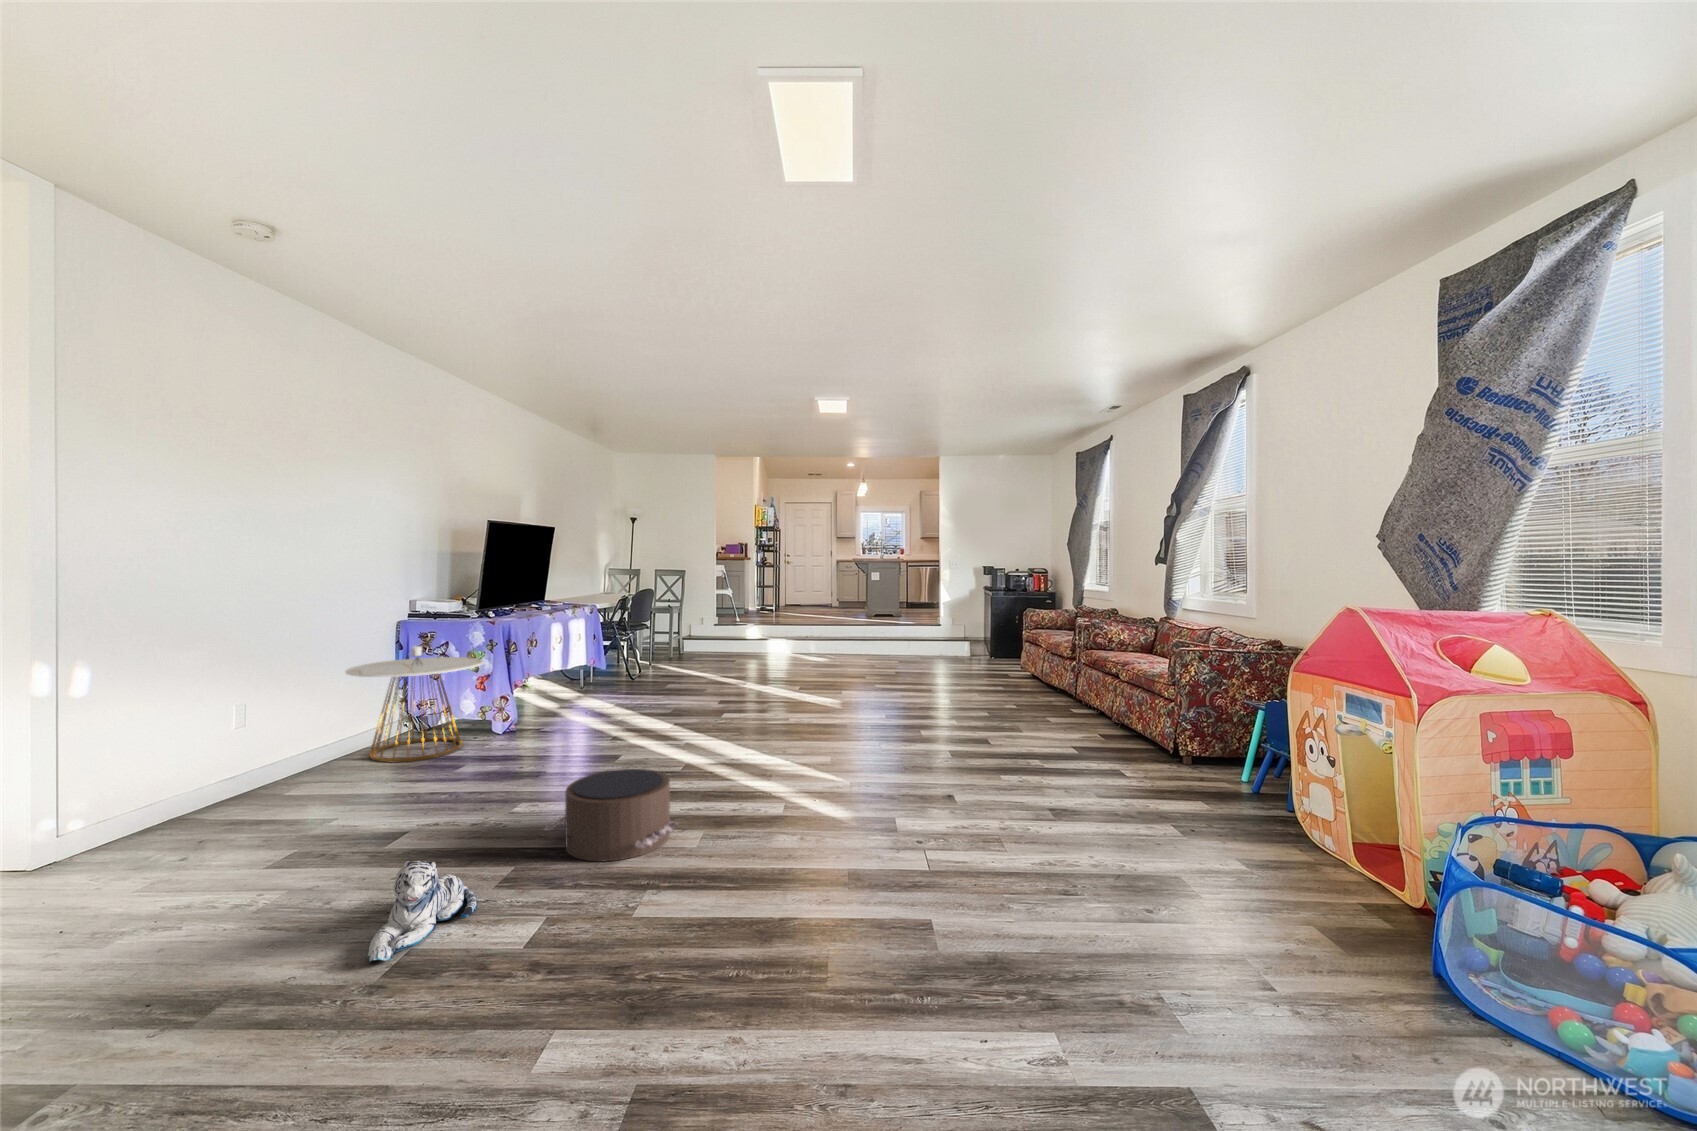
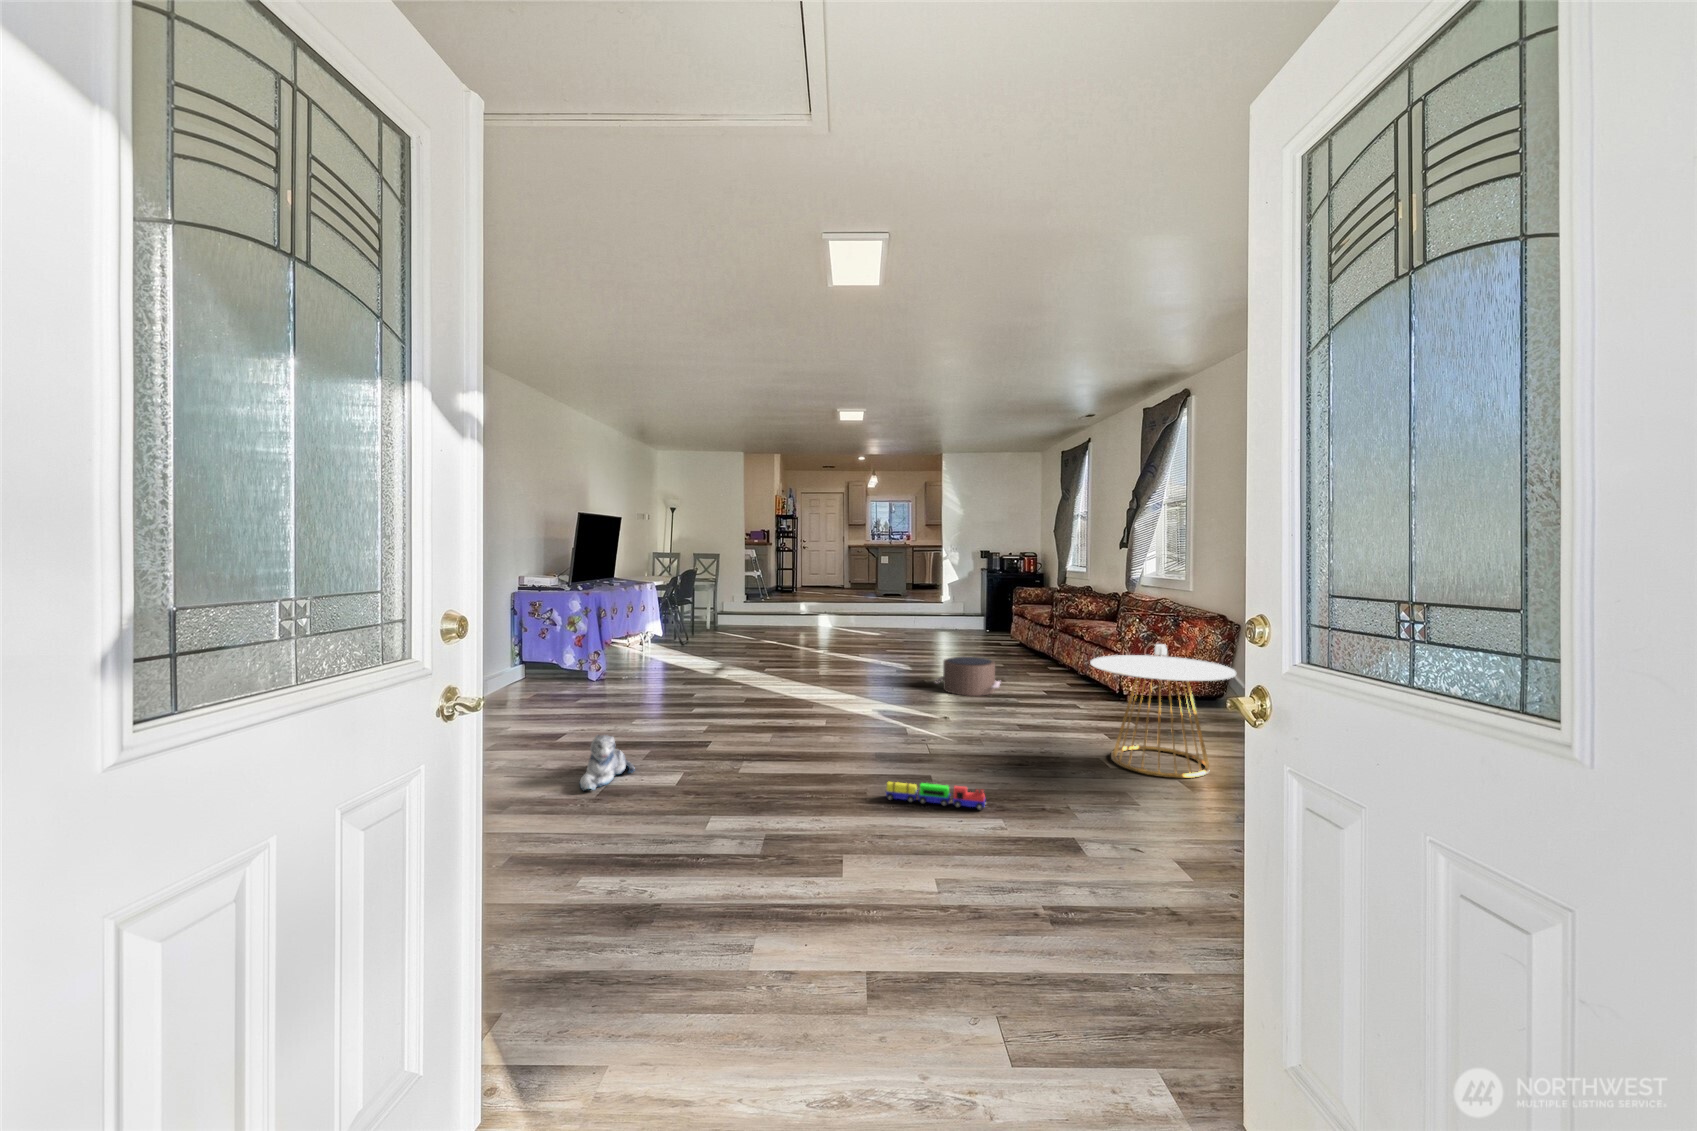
side table: present [346,646,483,762] -> present [1090,644,1236,778]
pouf: present [544,769,678,861] -> present [935,657,1001,696]
toy train: none [857,946,1022,1006] -> present [886,782,986,810]

